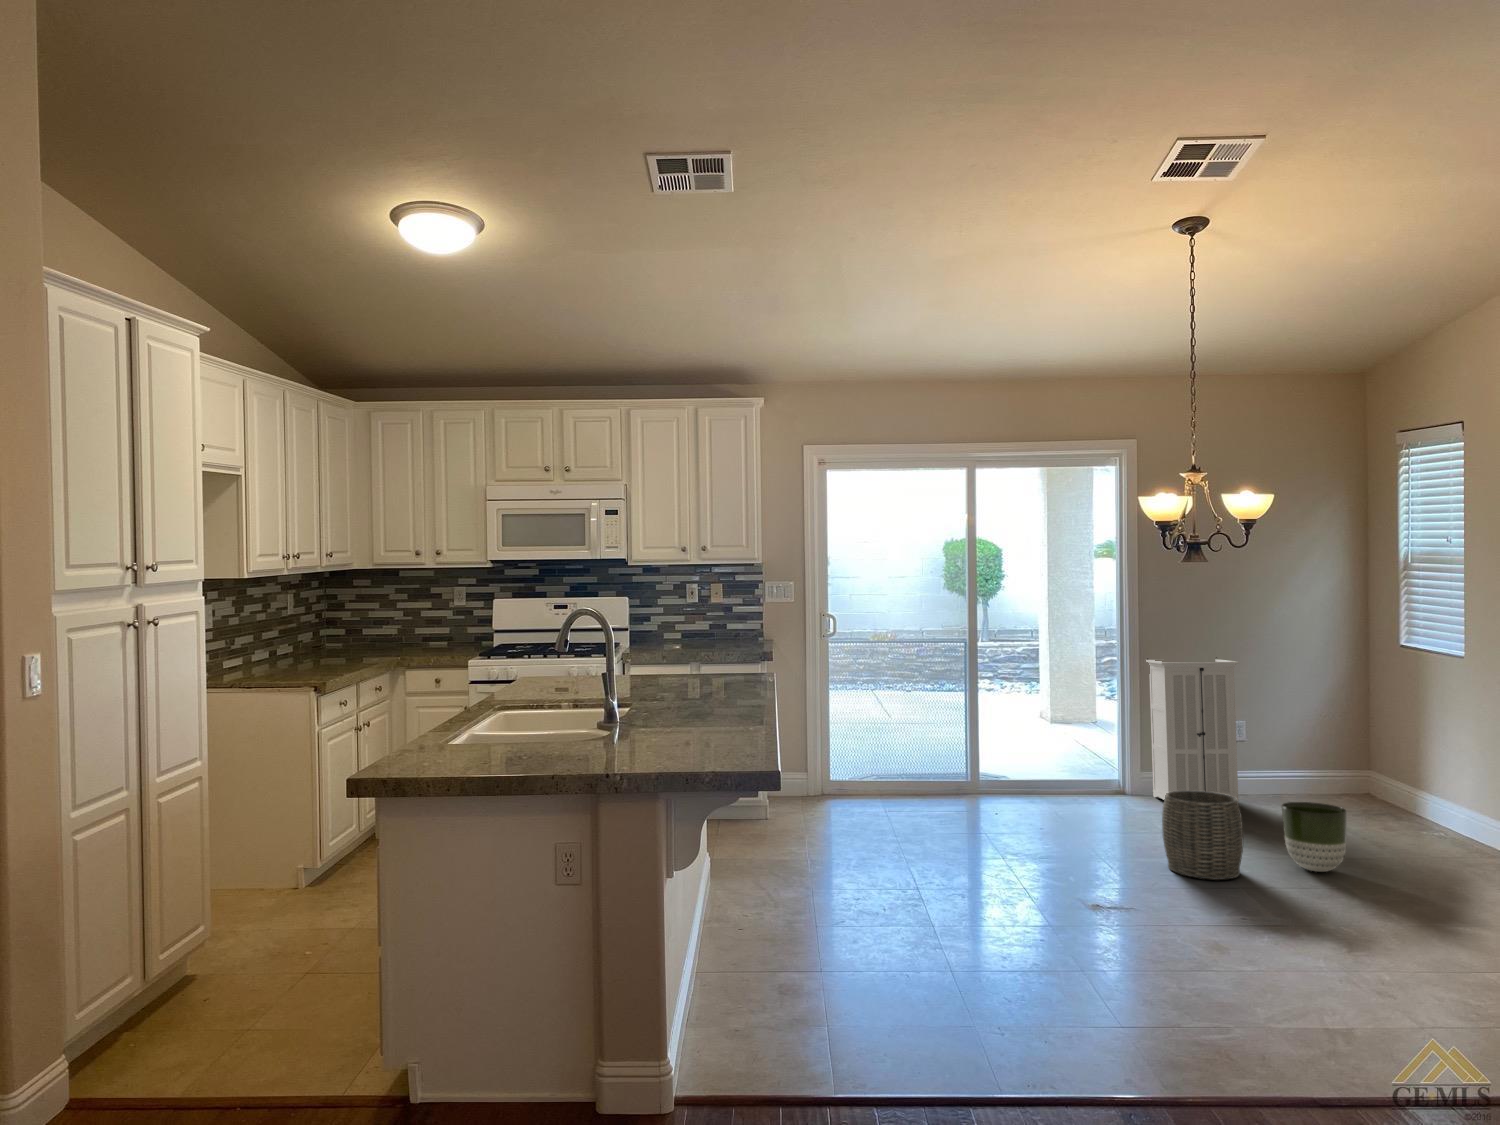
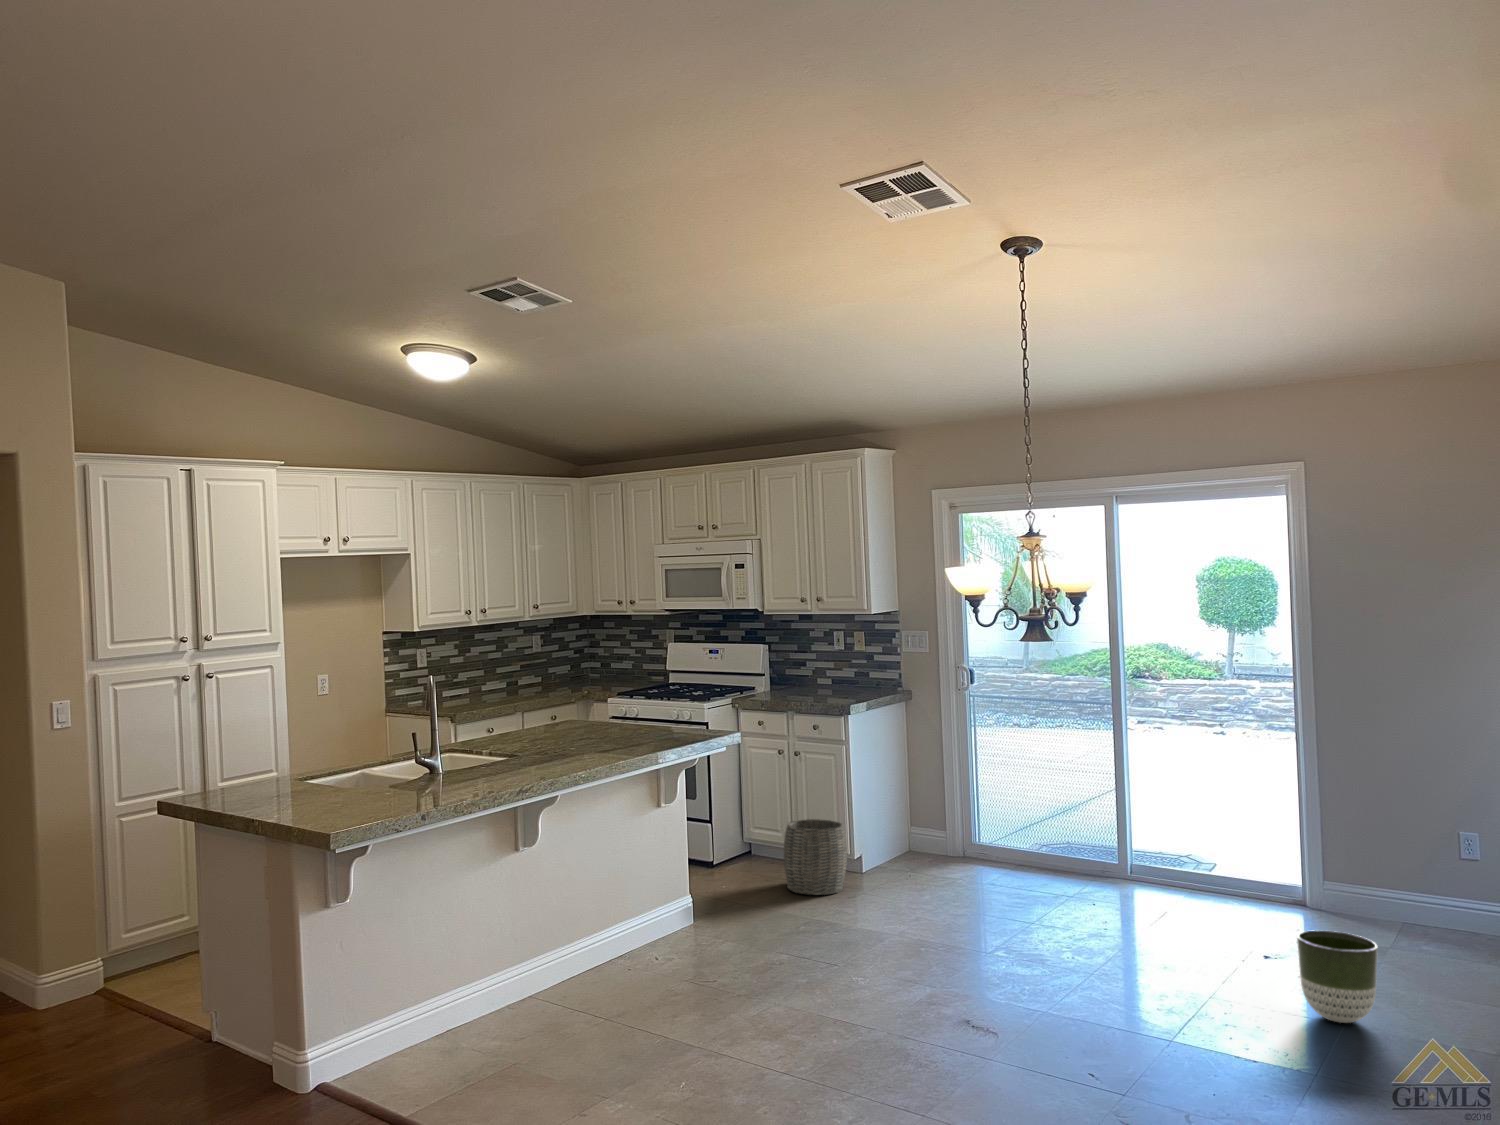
storage cabinet: present [1146,657,1239,802] -> none [1316,736,1437,944]
woven basket: present [1162,791,1244,880] -> present [784,819,847,895]

